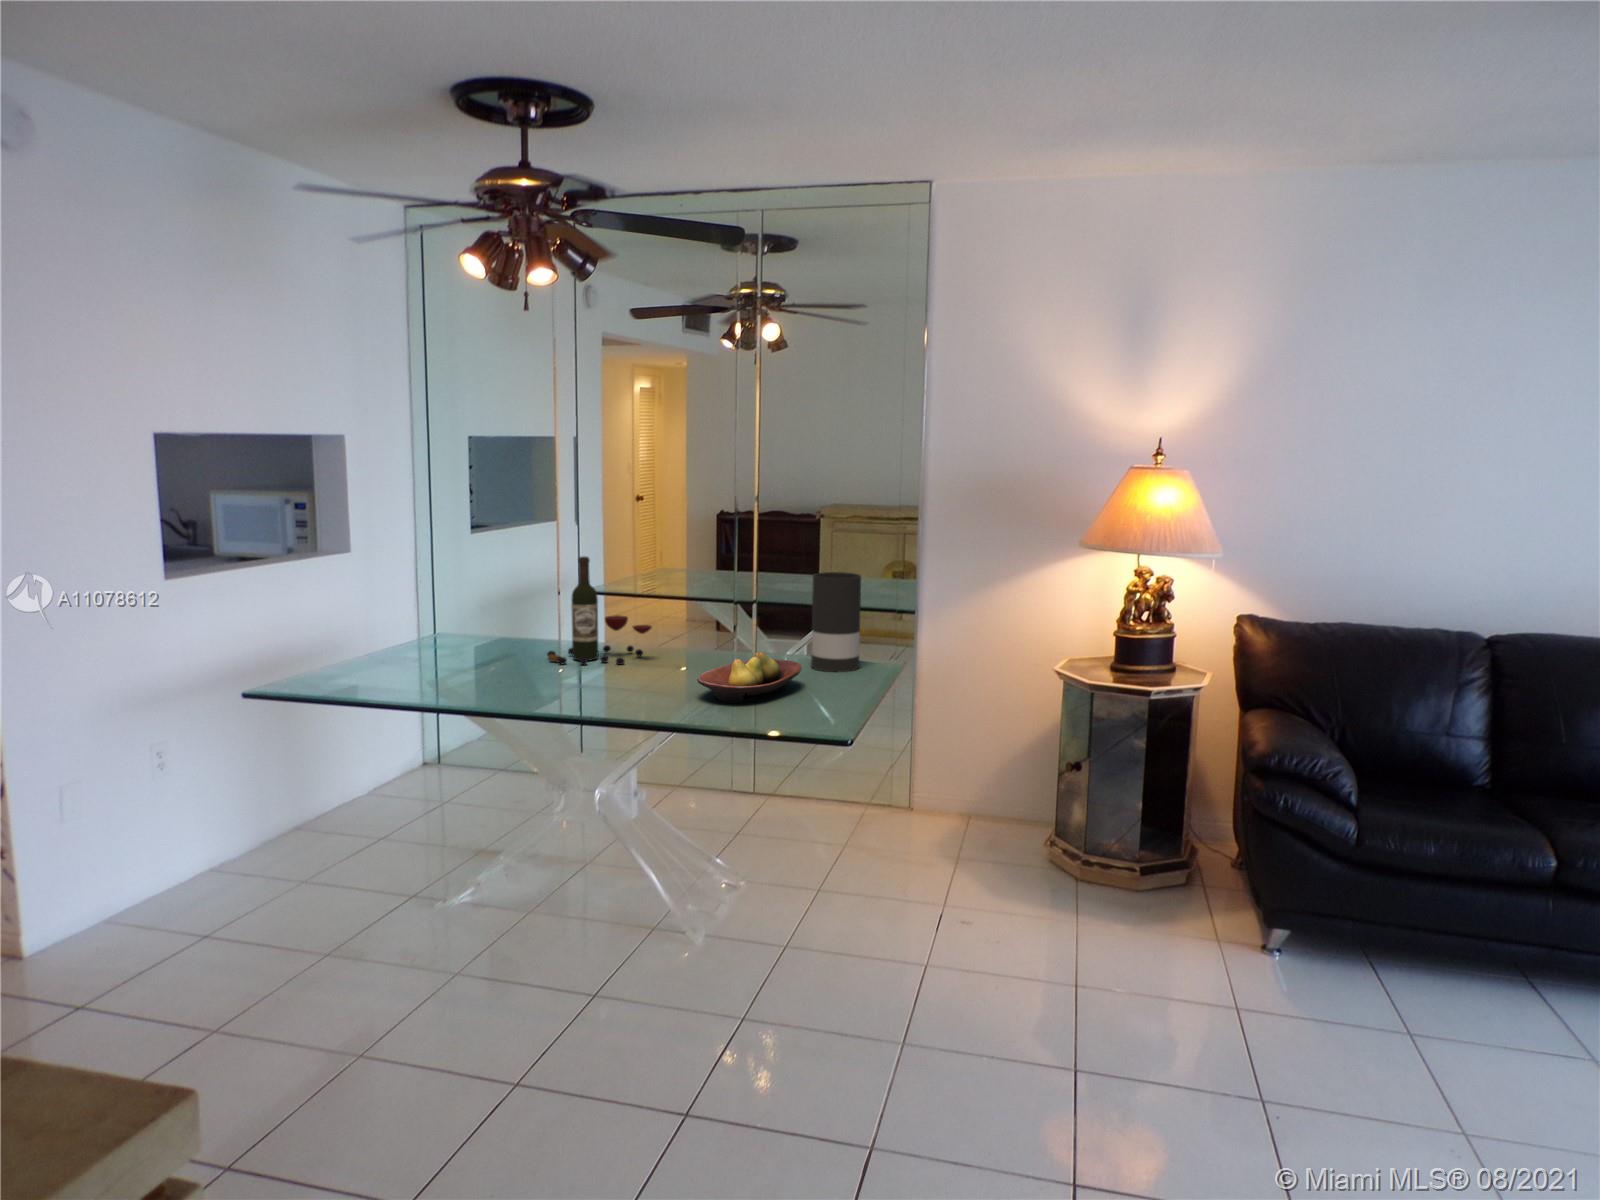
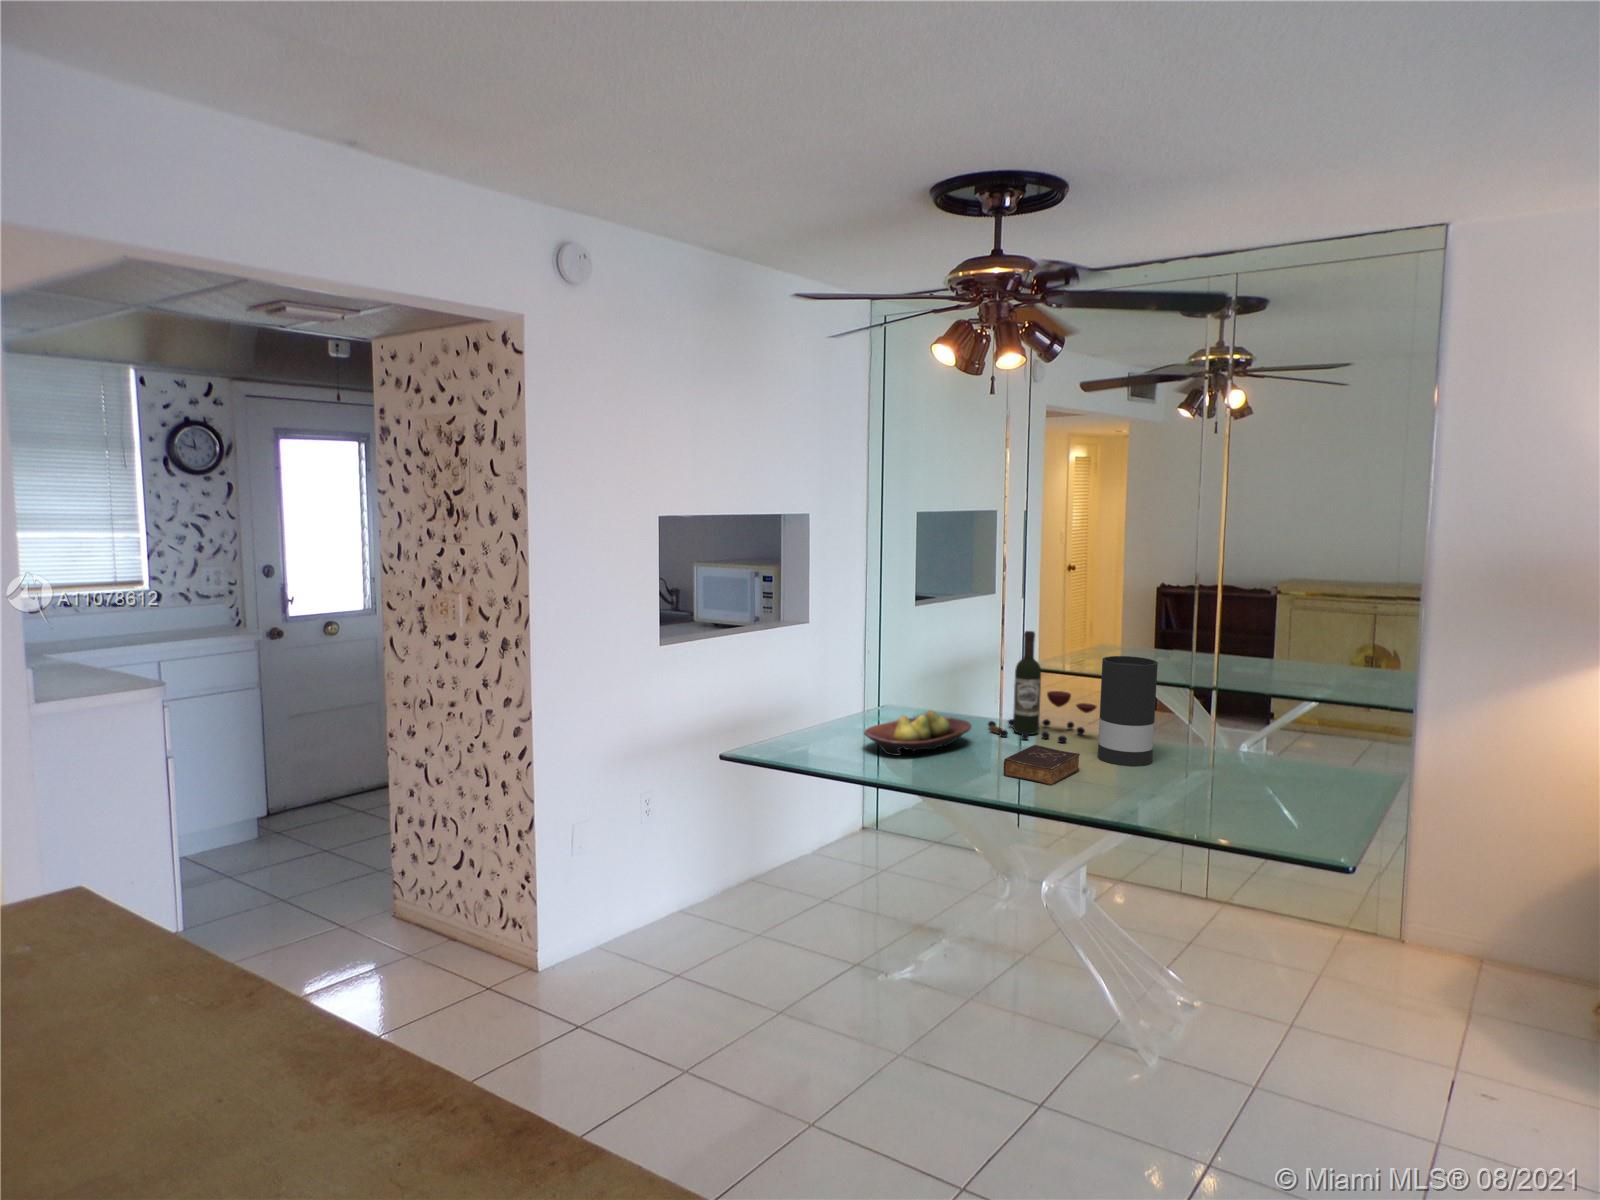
vase: present [811,572,861,672] -> present [1098,656,1158,766]
fruit bowl: present [697,652,802,703] -> present [864,710,971,756]
book: none [557,665,633,699] -> present [1004,745,1080,786]

